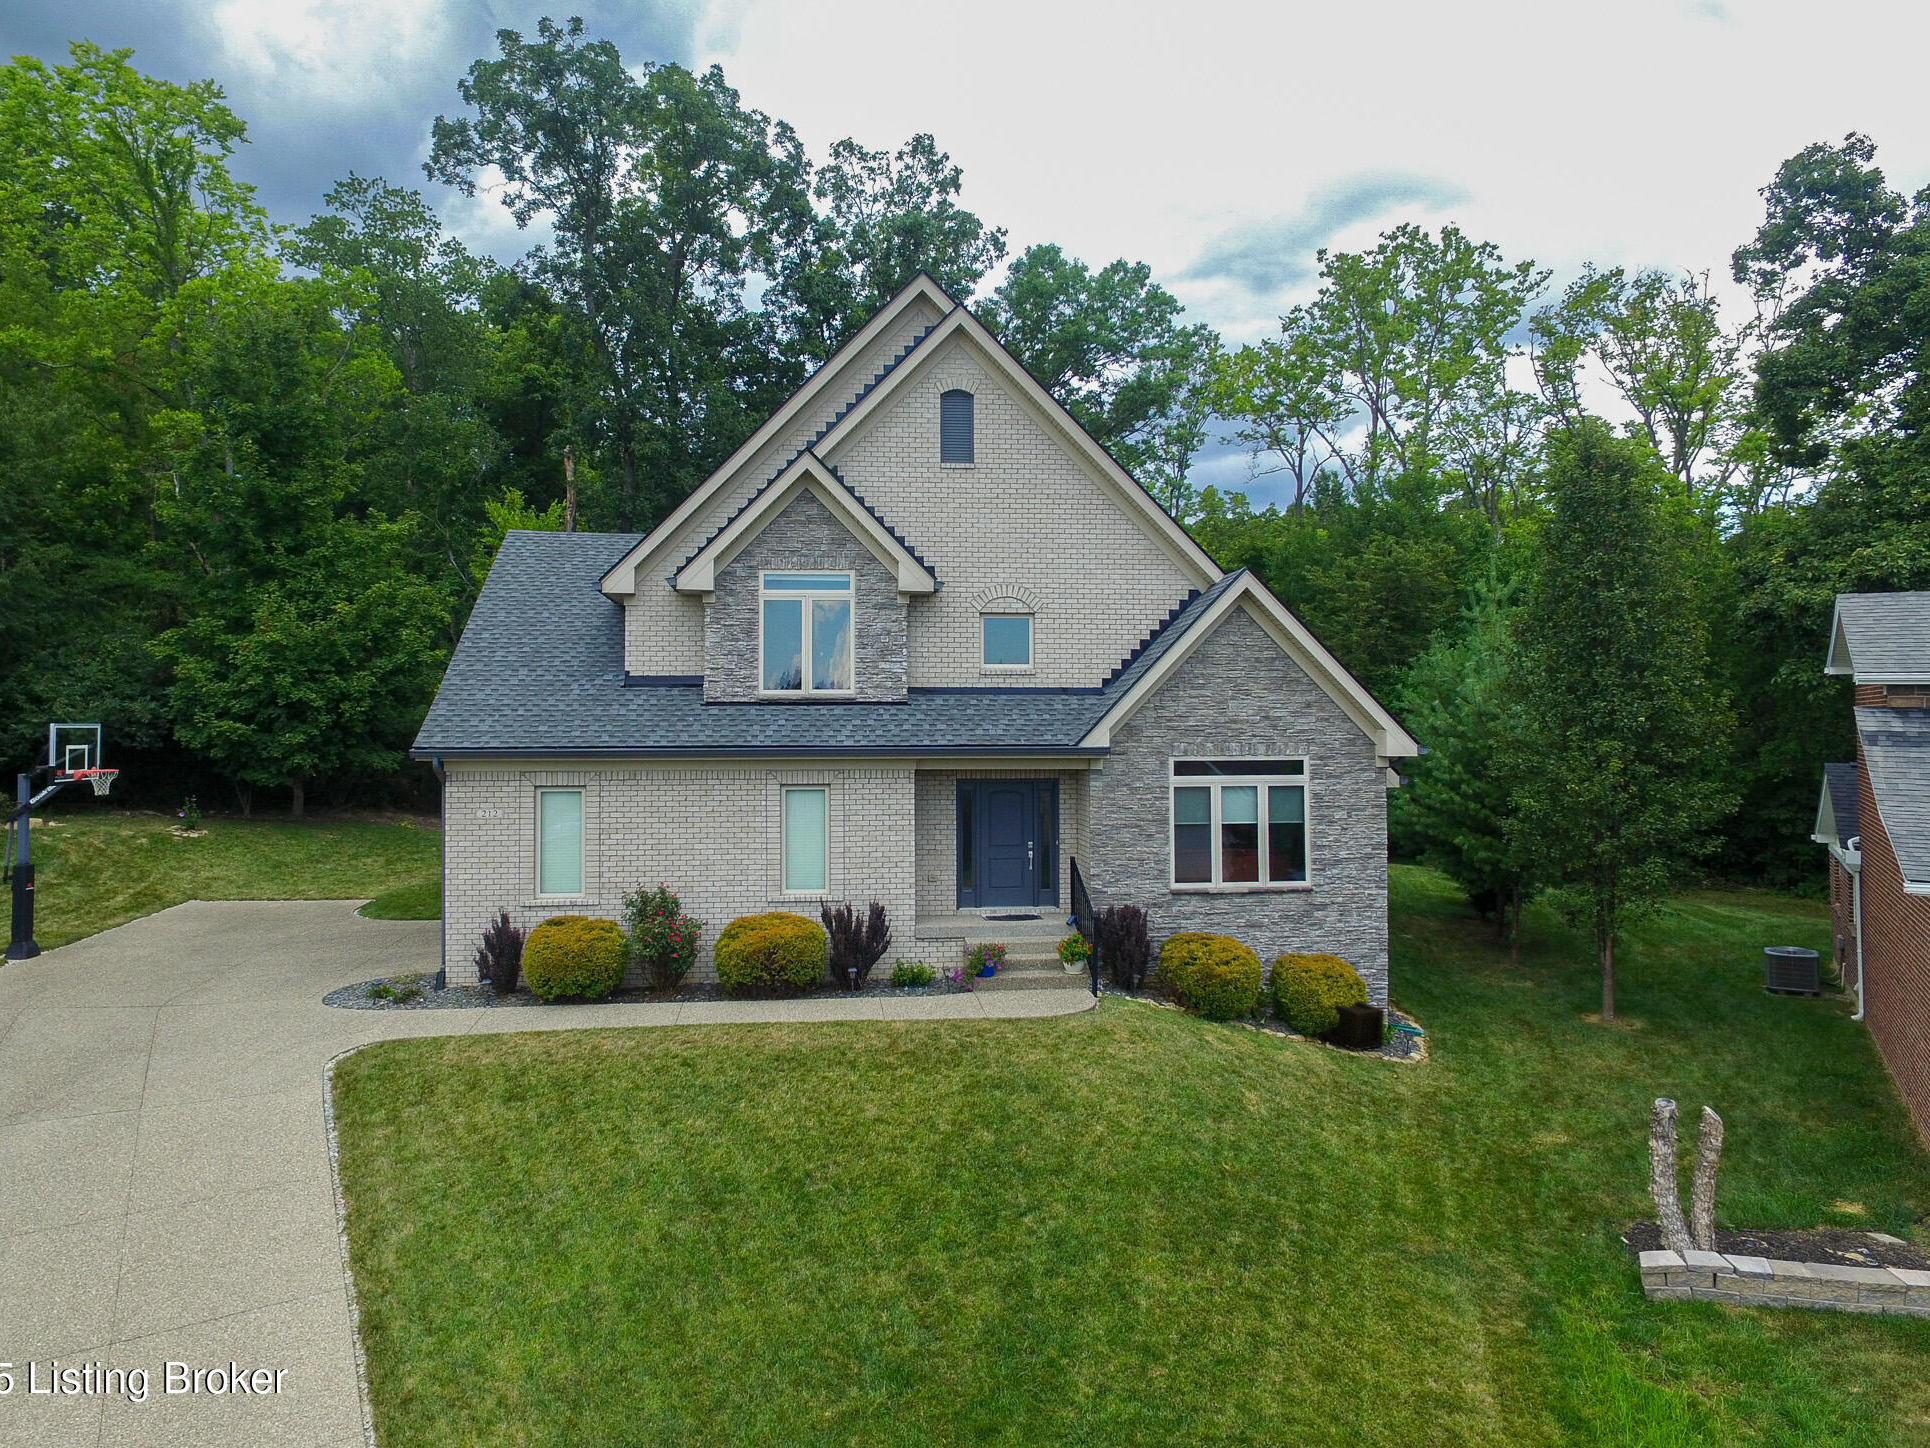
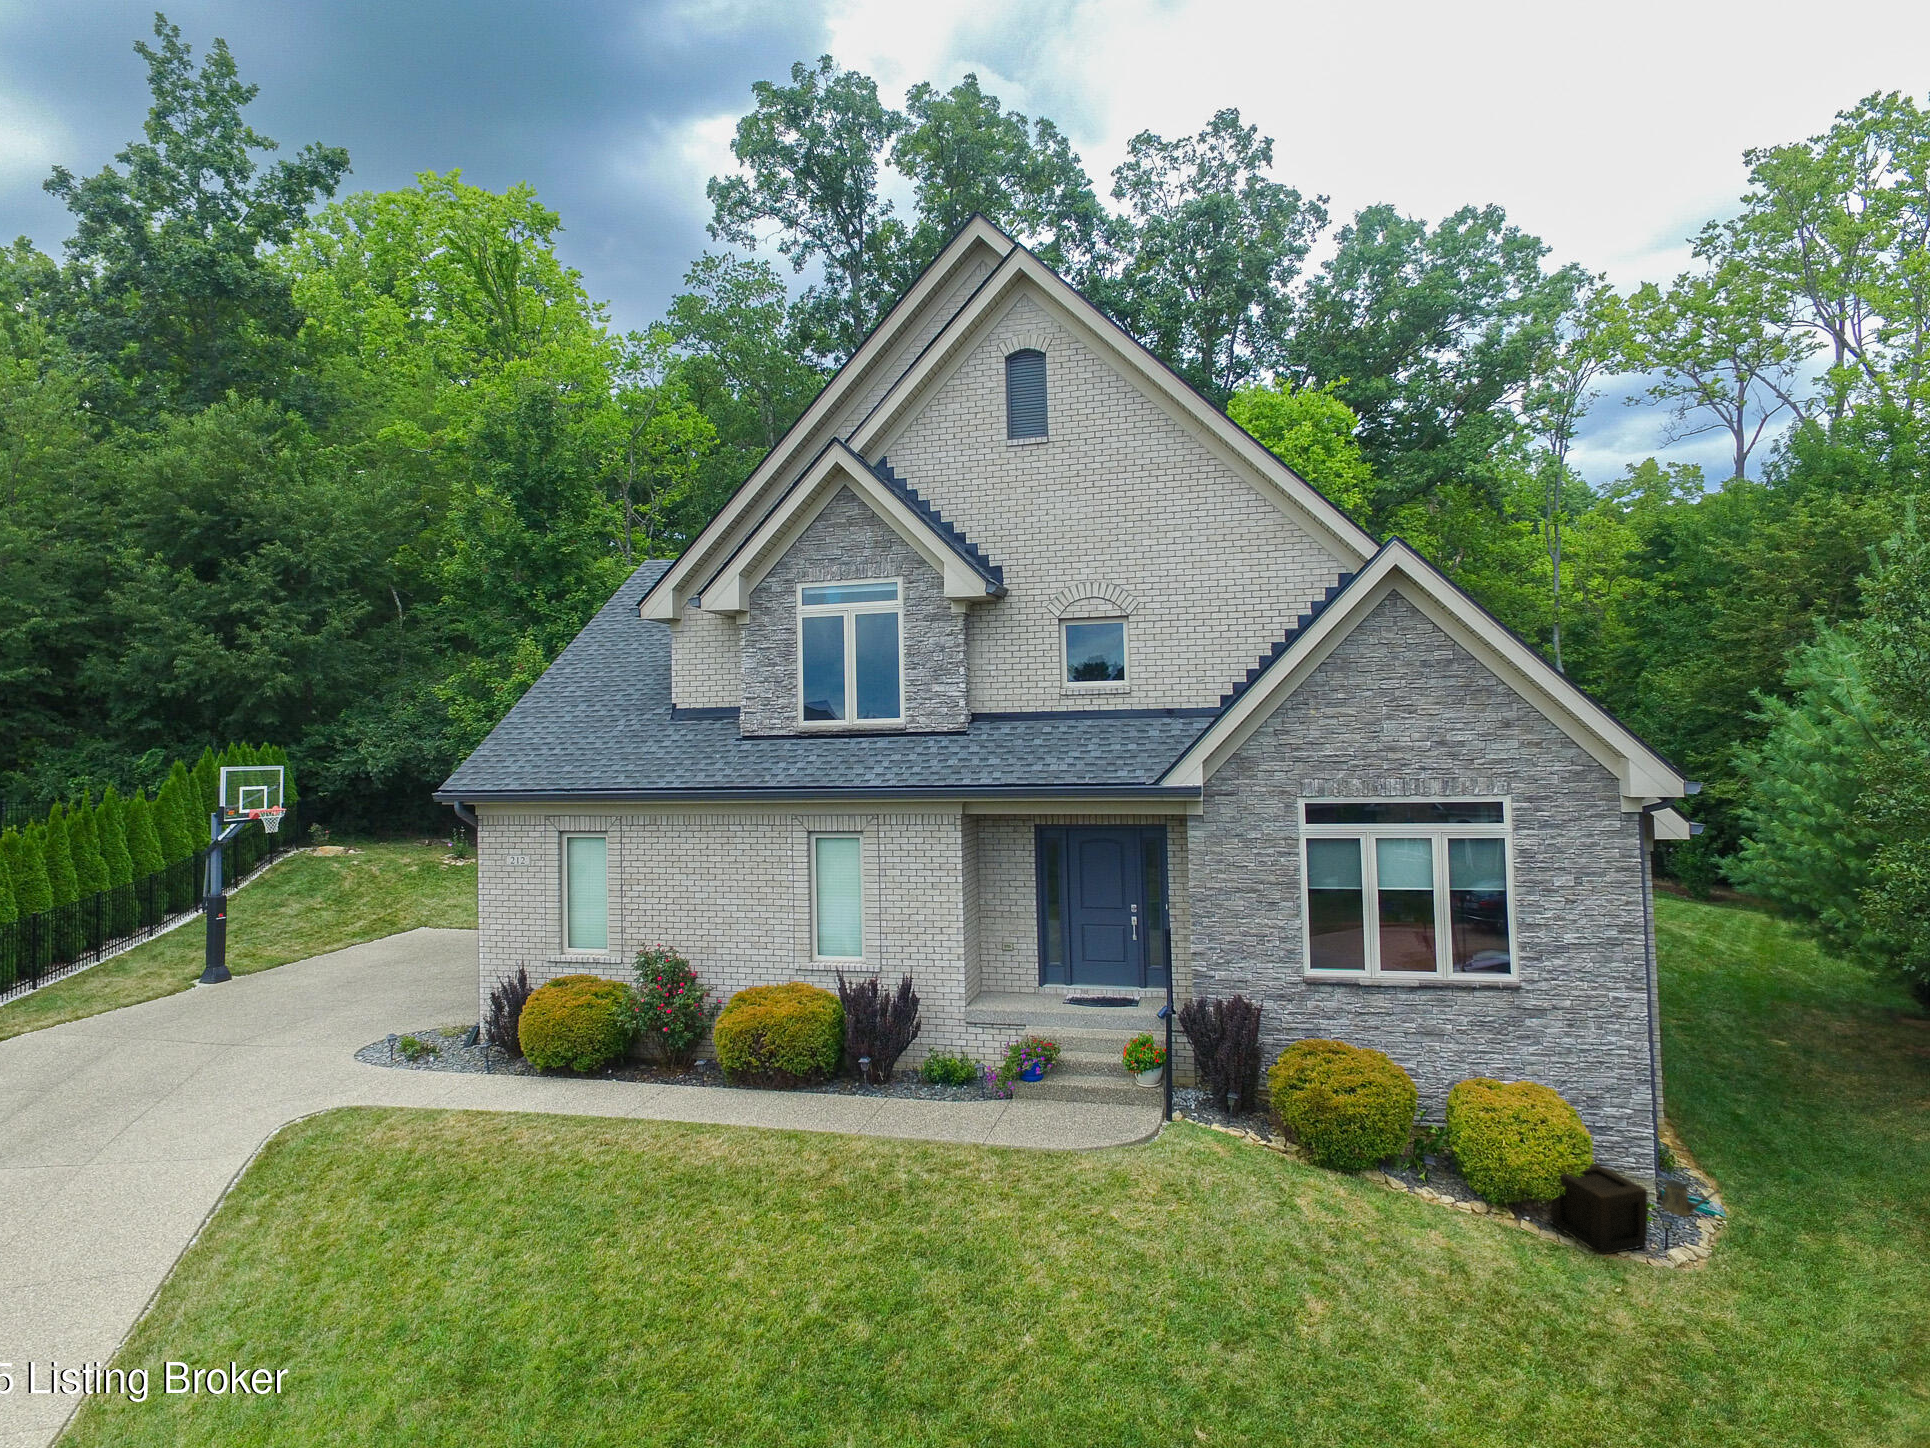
watering can: none [1386,1011,1426,1033] -> present [1654,1178,1719,1216]

